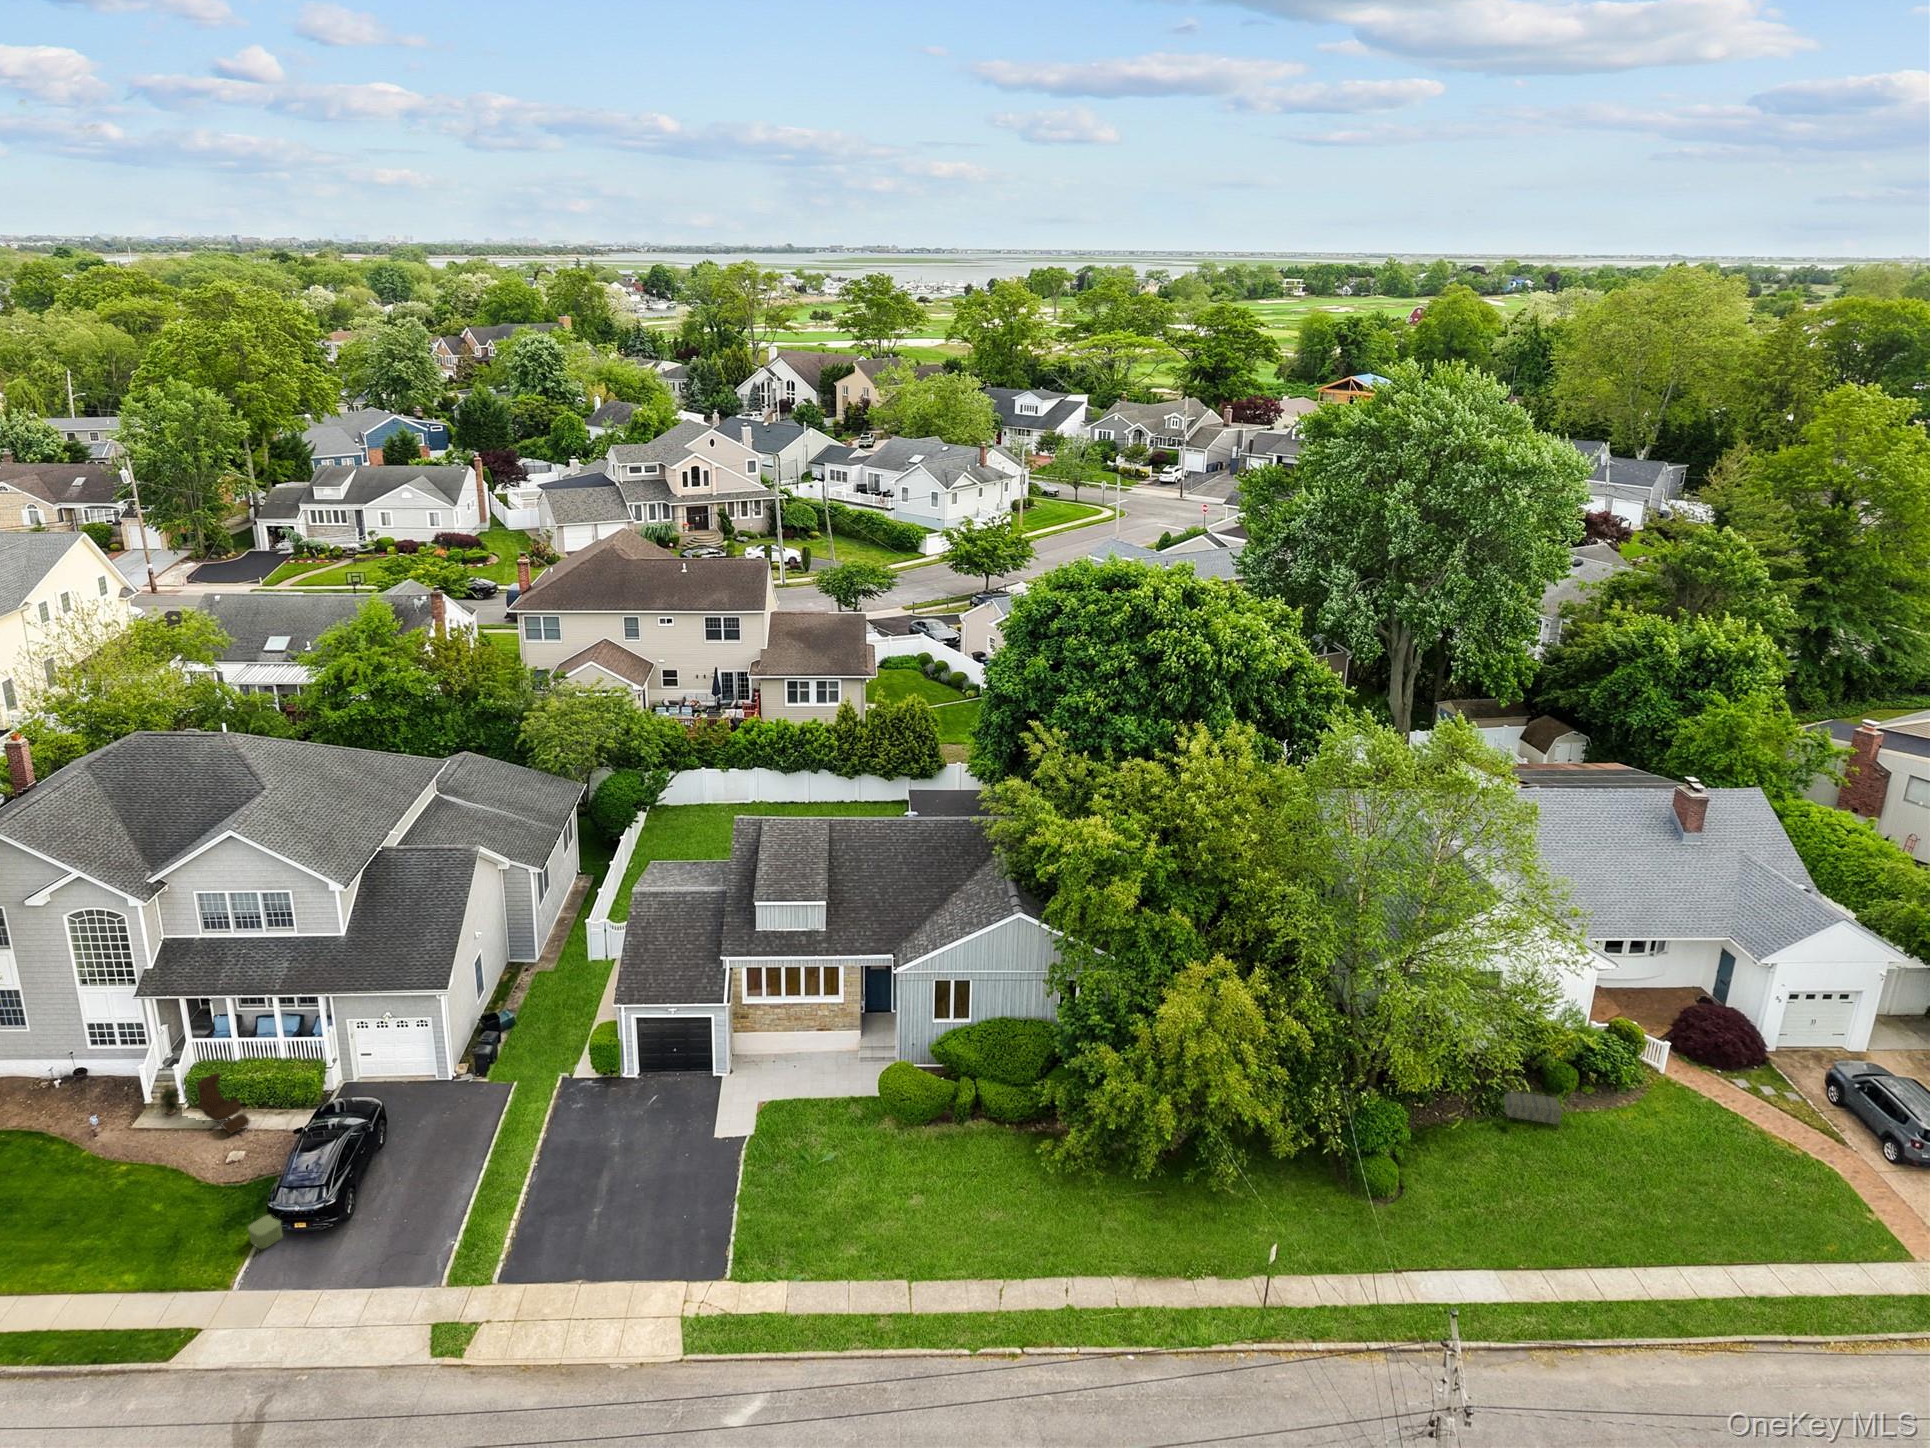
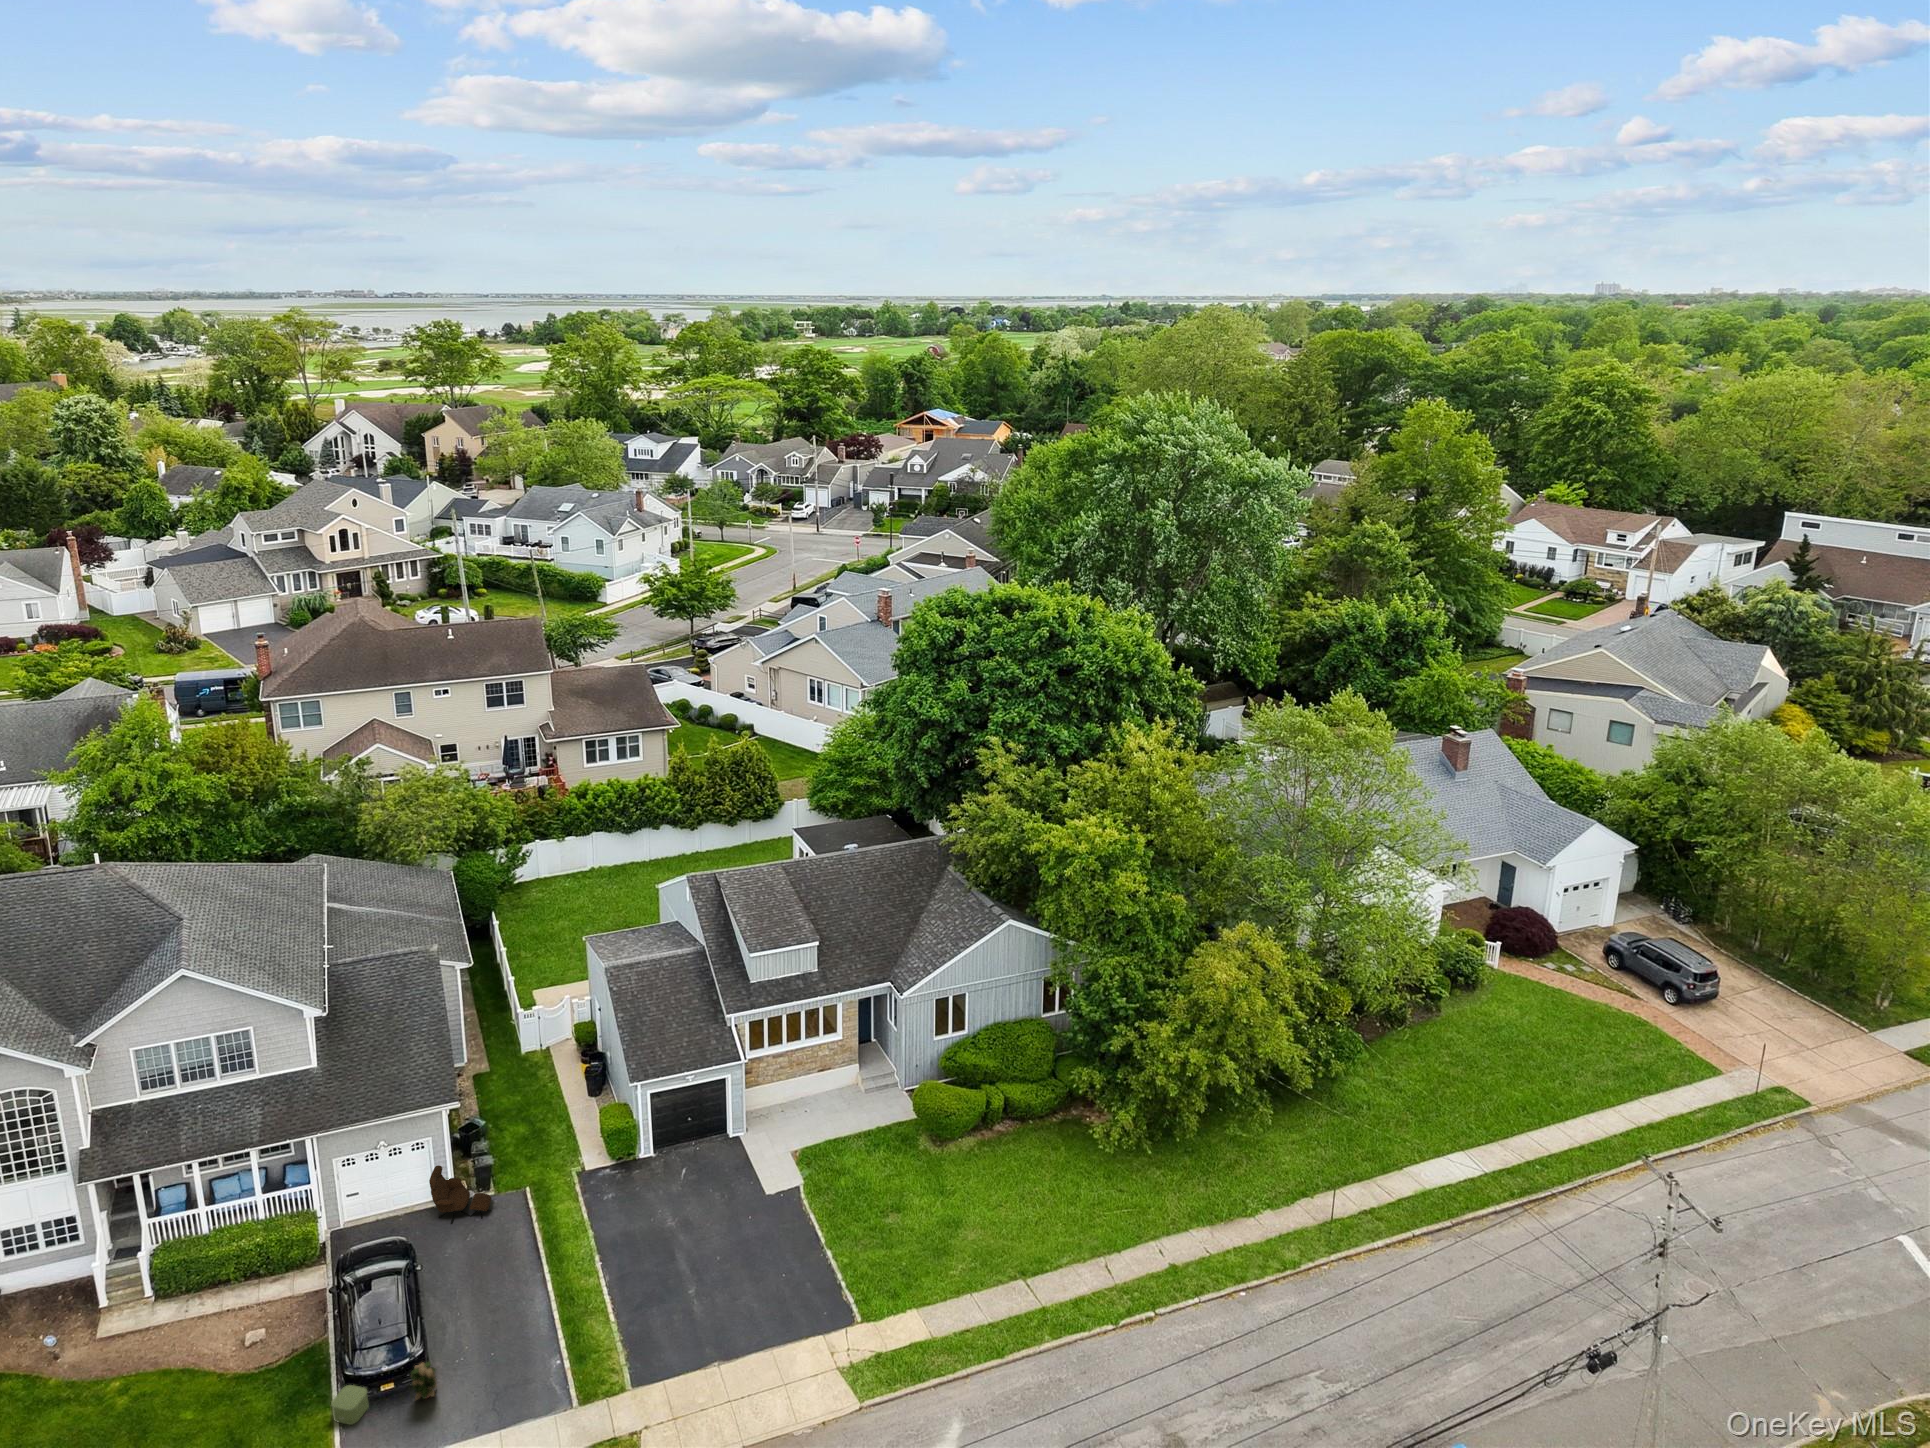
lounge chair: present [197,1073,249,1134] -> present [429,1165,491,1224]
decorative plant: present [159,1085,180,1115] -> present [411,1362,437,1401]
bench: present [1505,1092,1562,1129] -> none [1379,1010,1426,1037]

